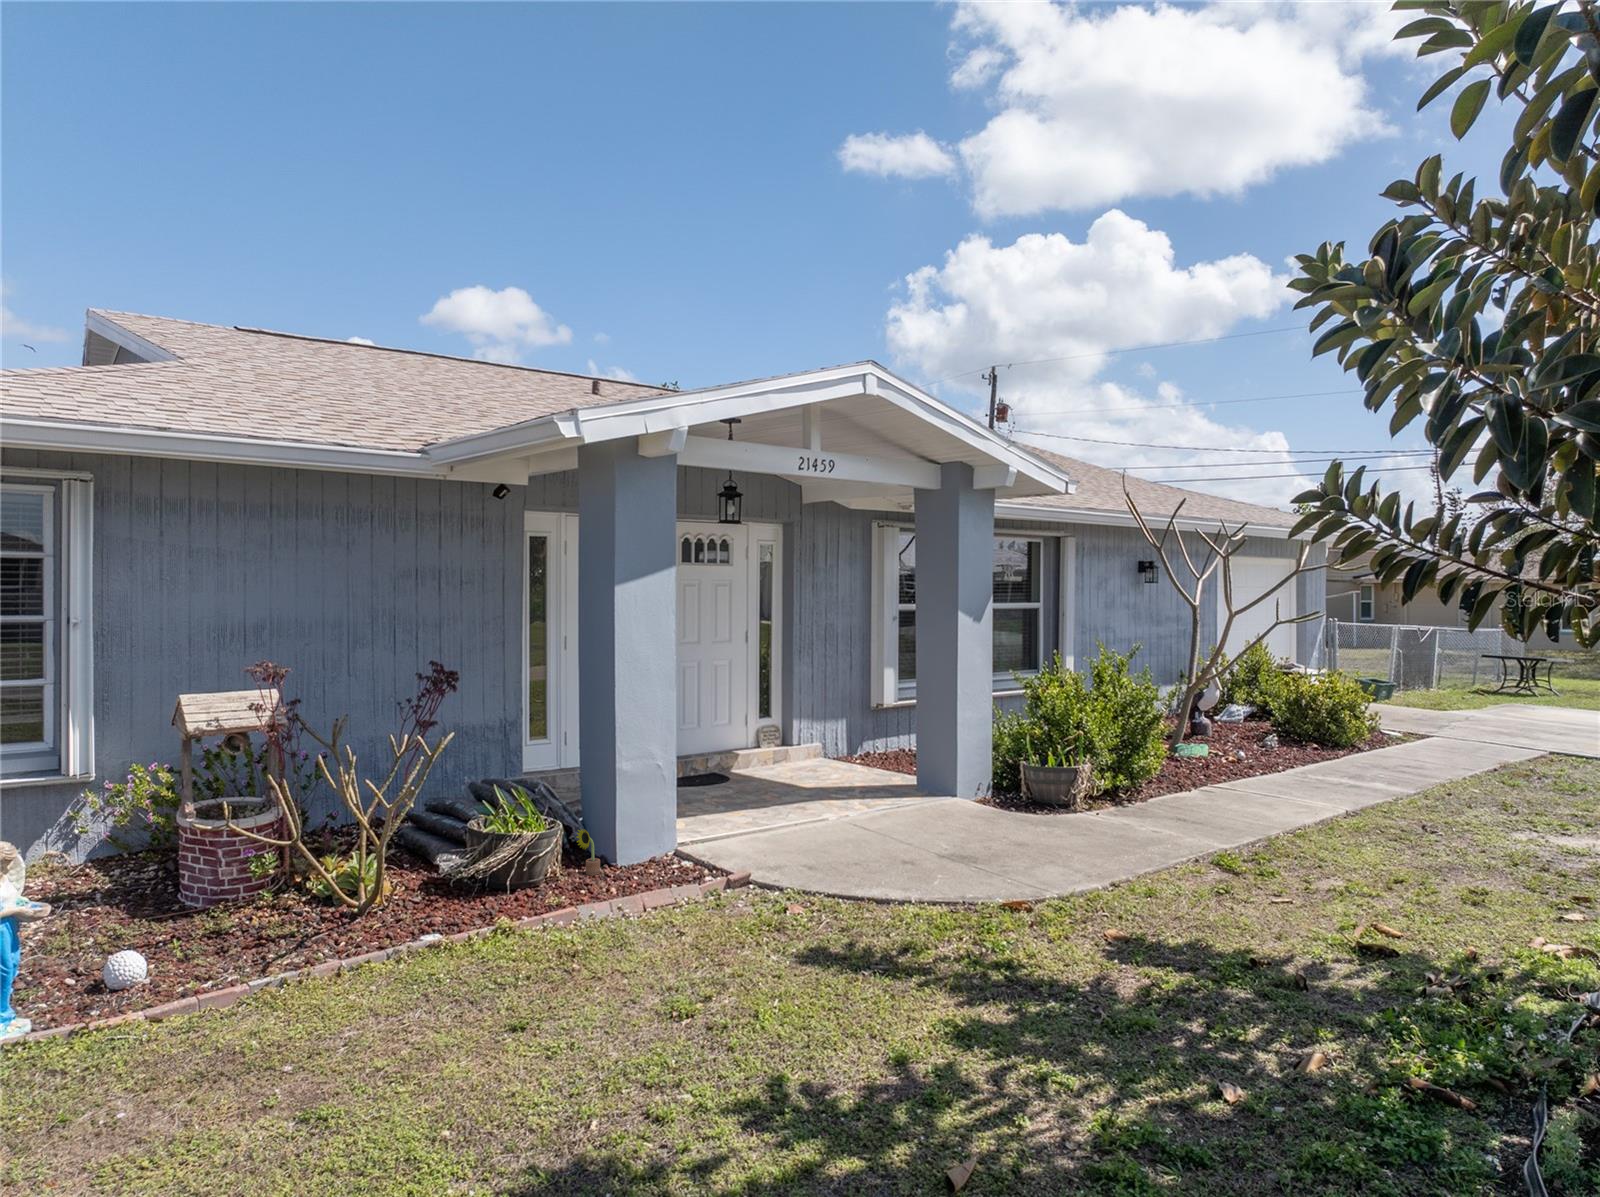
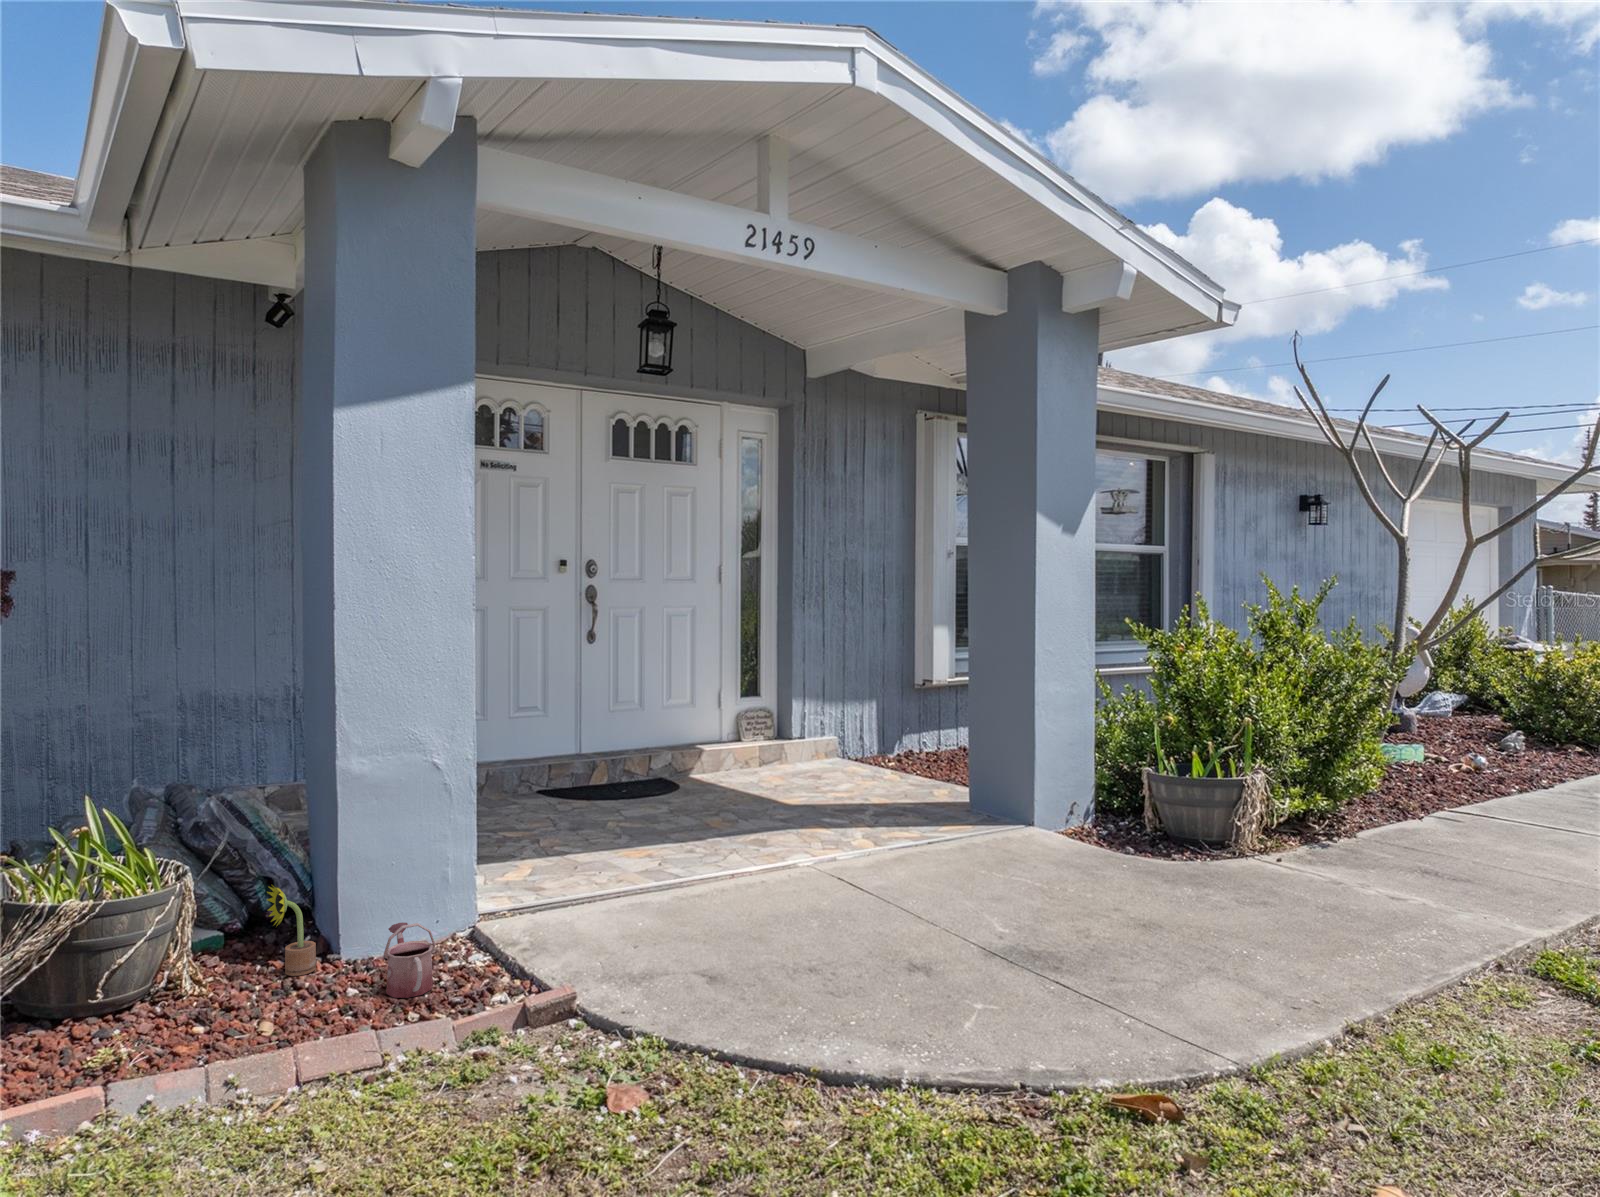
watering can: none [639,845,669,882] -> present [384,922,435,998]

